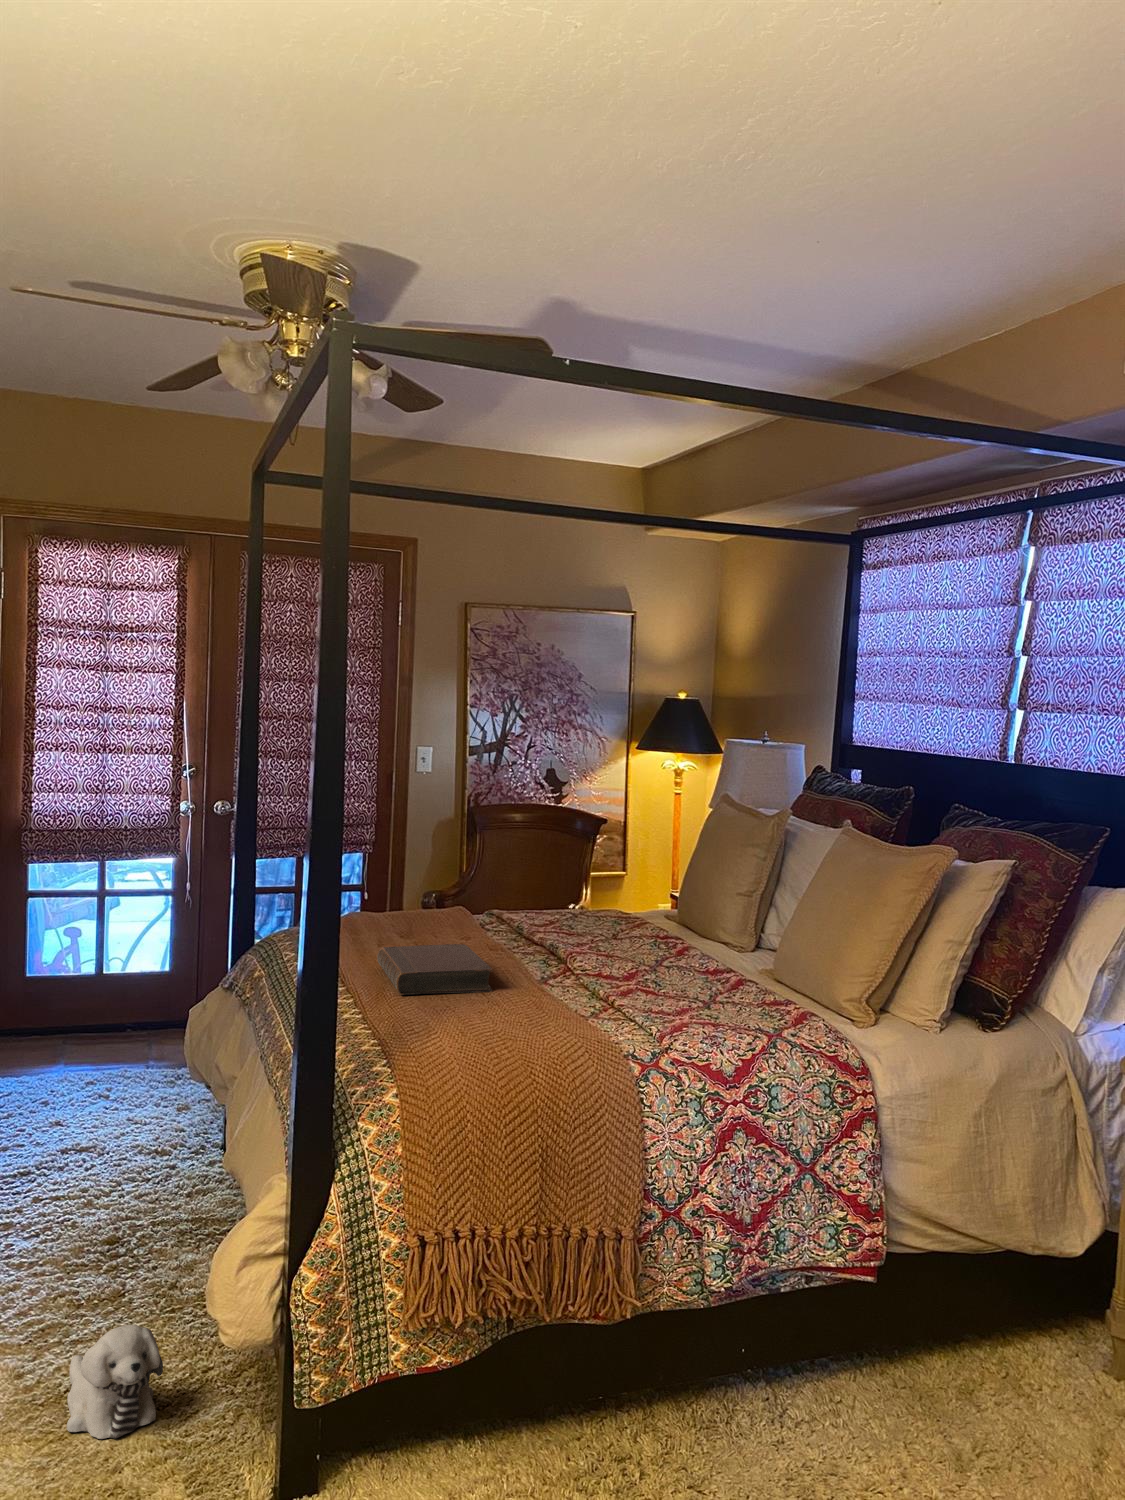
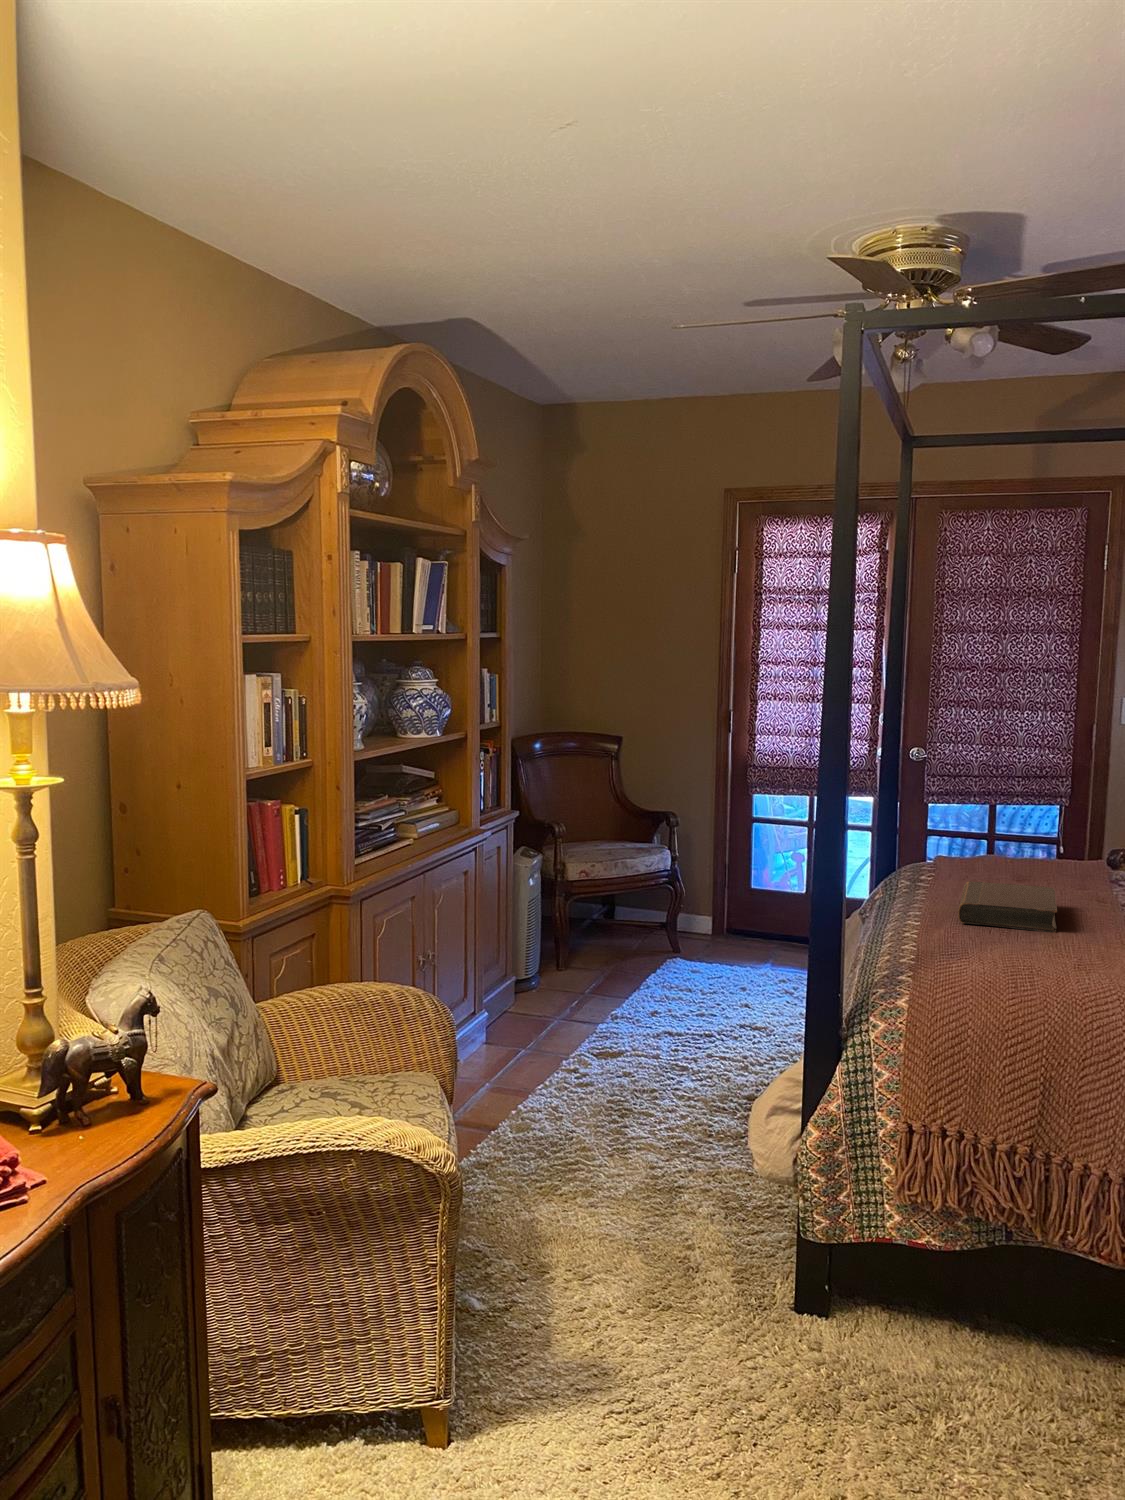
plush toy: present [67,1325,163,1439] -> none [668,1148,742,1231]

